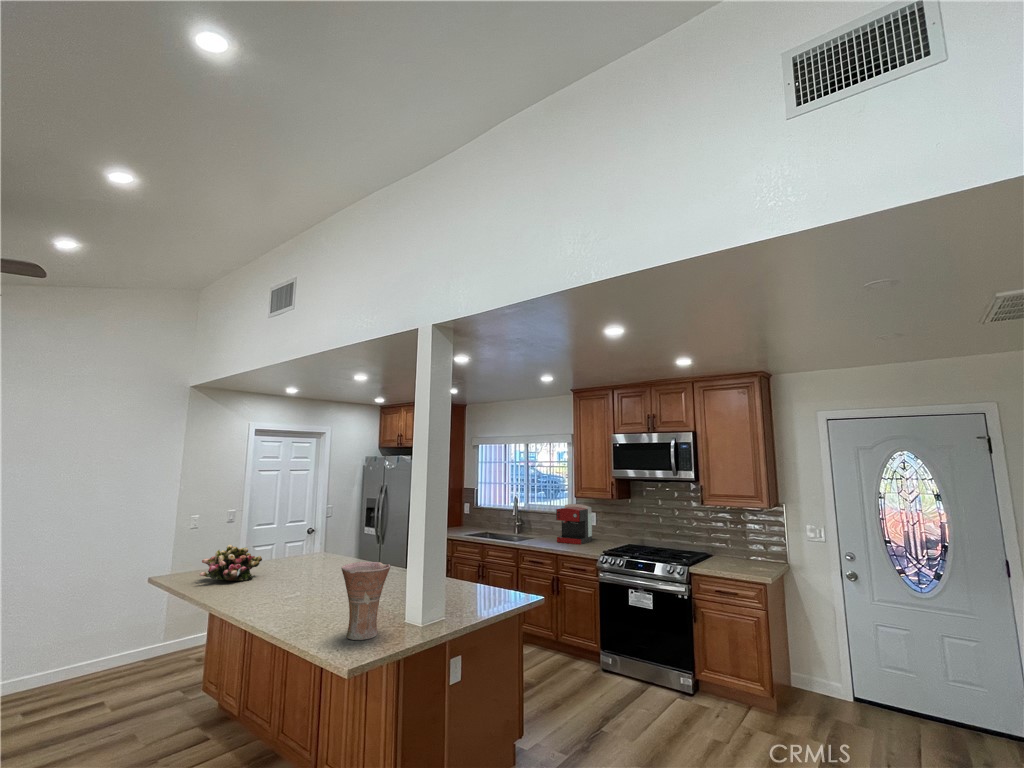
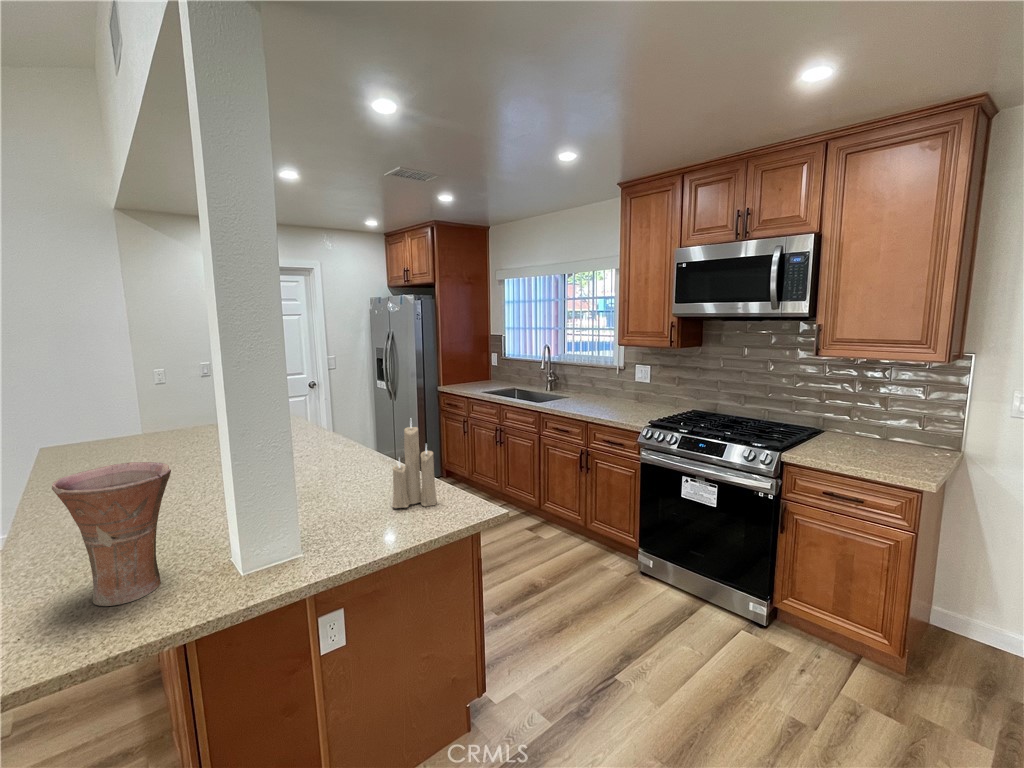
coffee maker: present [556,504,592,544] -> none [592,354,644,409]
candle: none [472,538,498,598] -> present [392,422,437,508]
flower arrangement: present [200,545,262,581] -> none [74,409,167,456]

